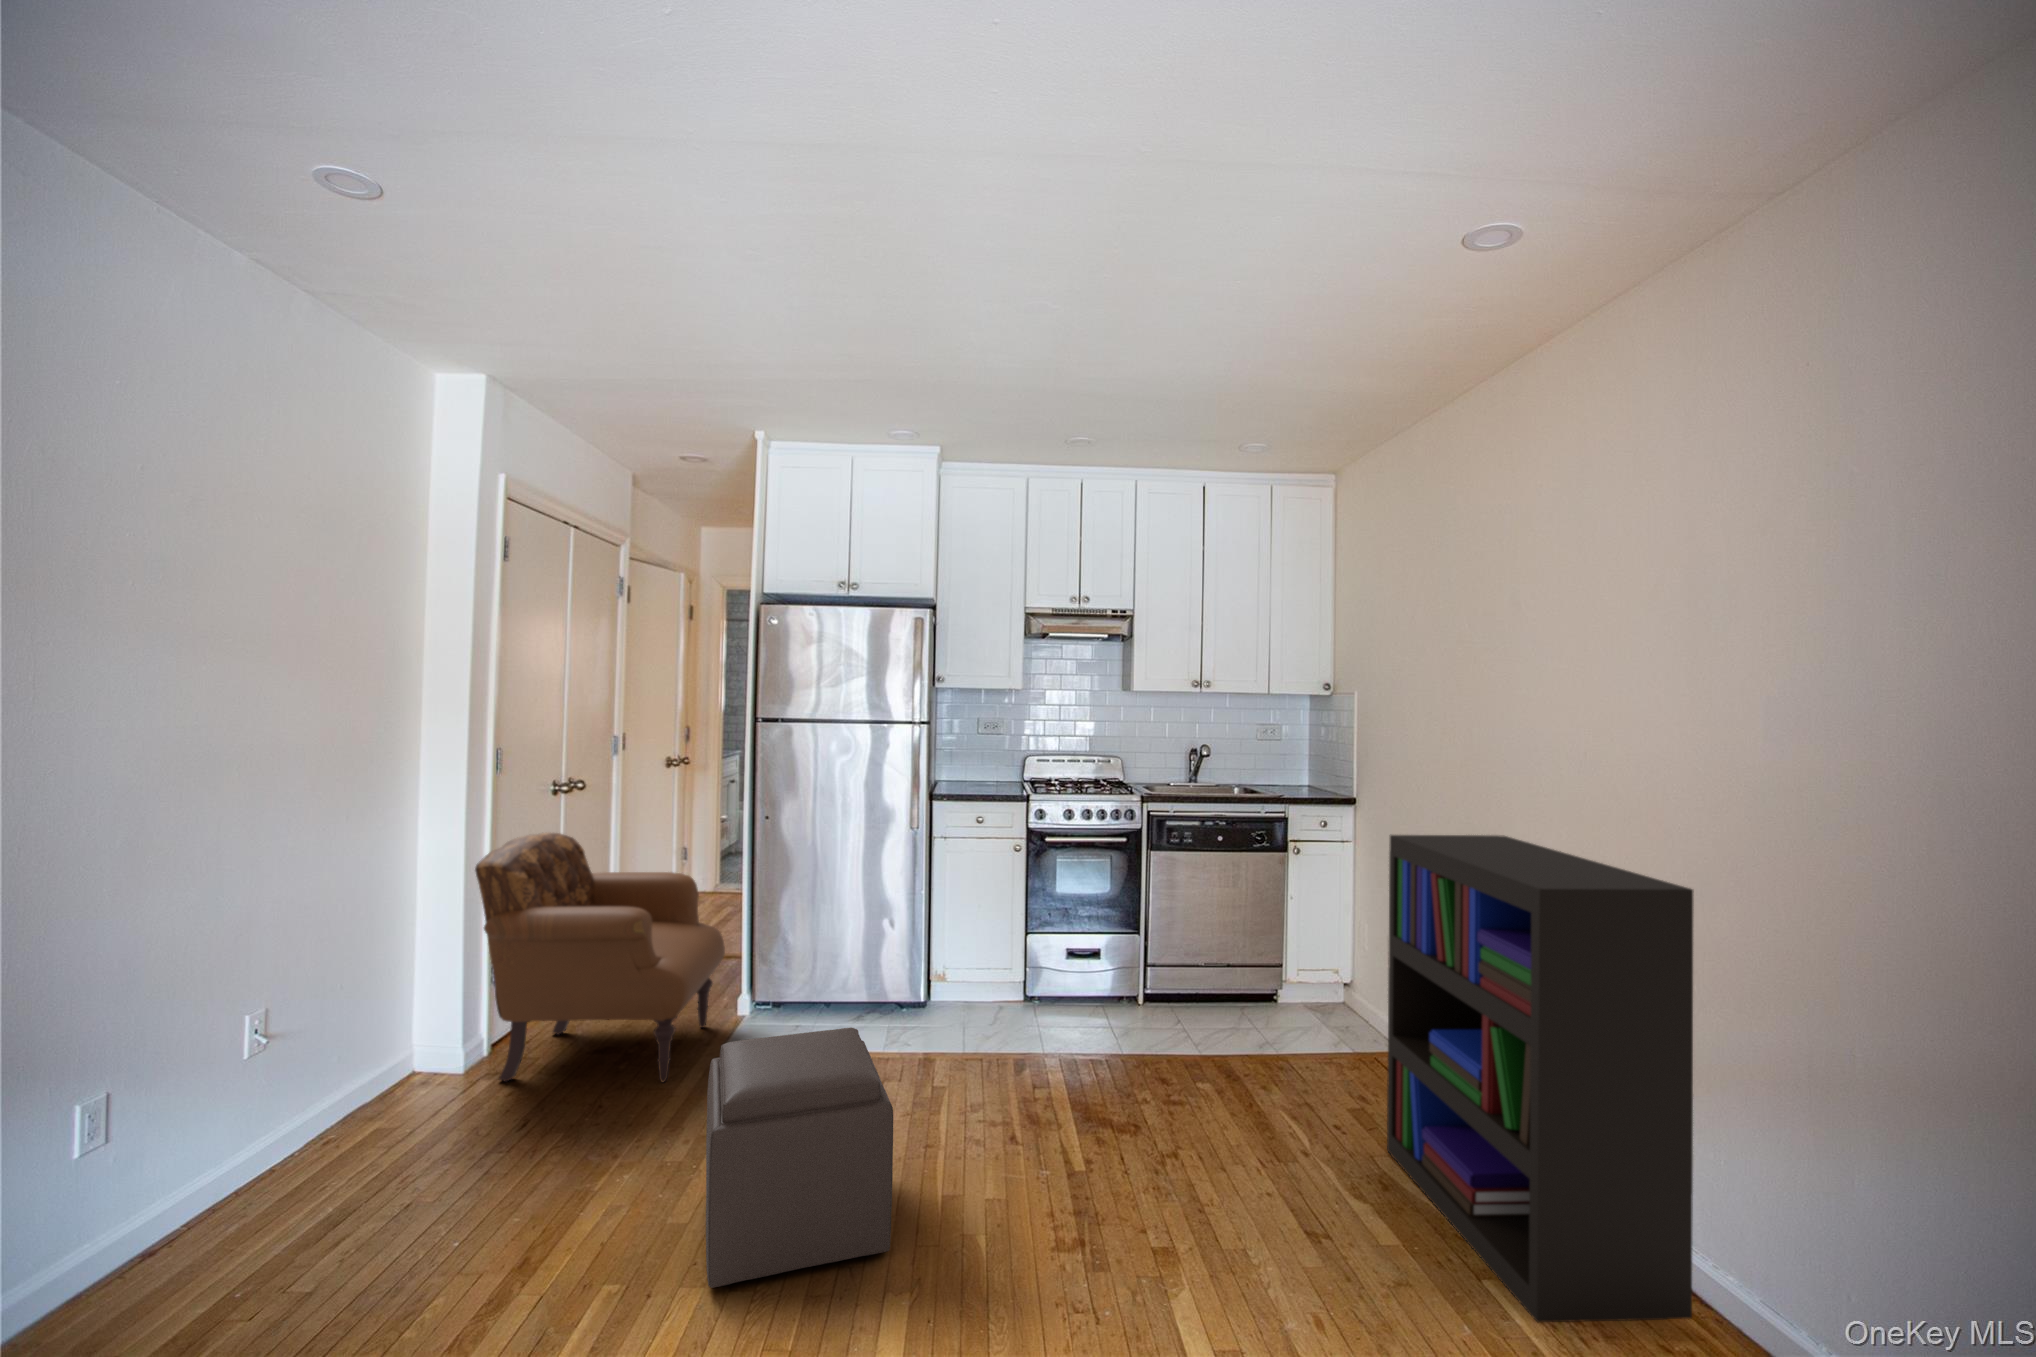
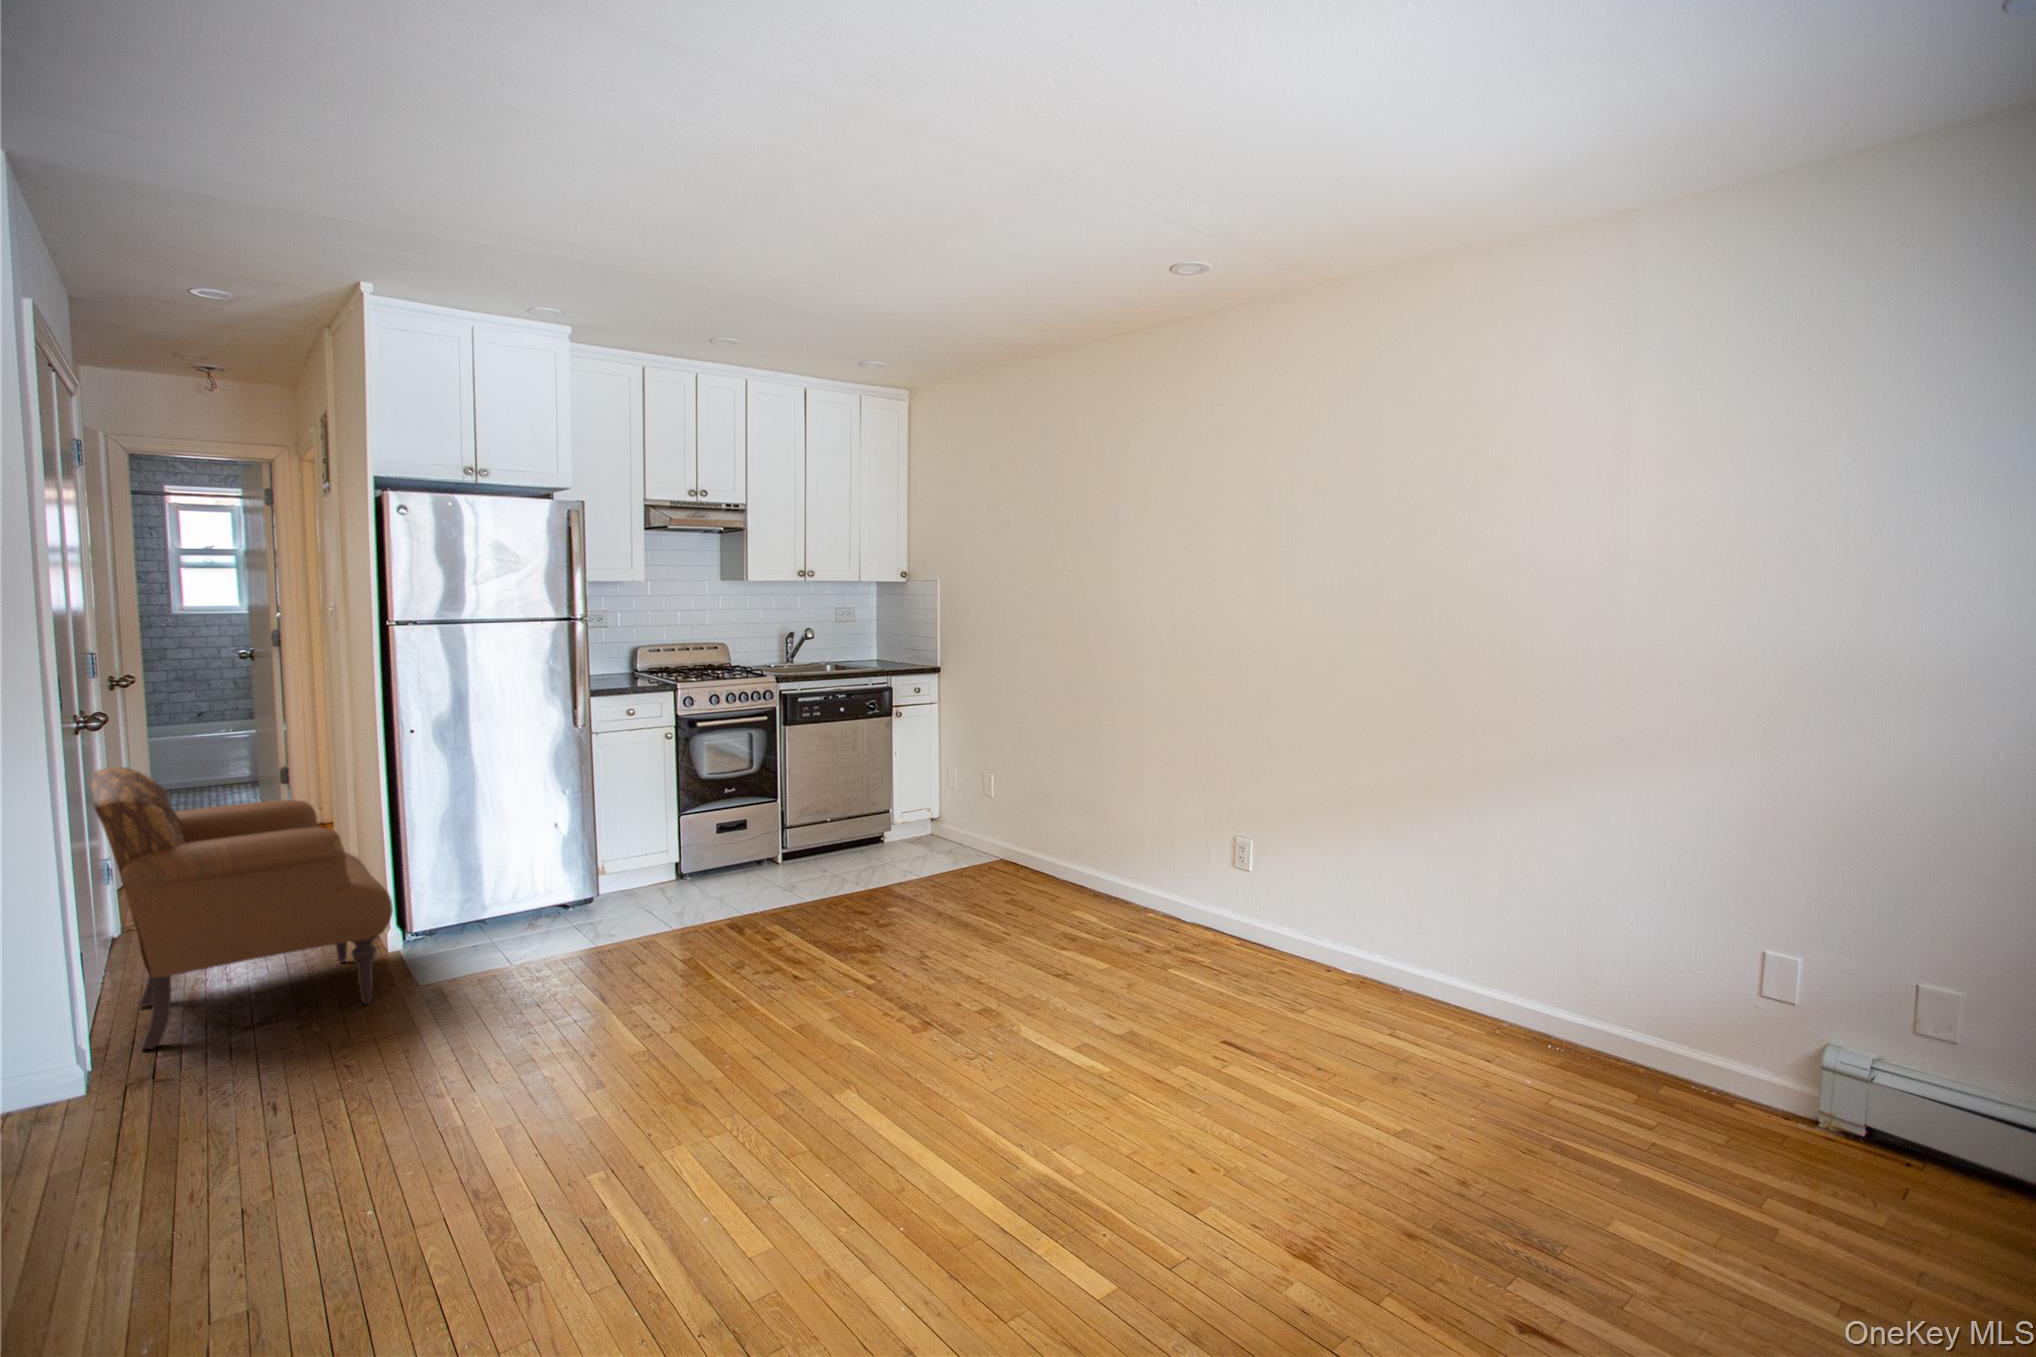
bookshelf: present [1387,835,1694,1322] -> none [1016,679,1200,947]
ottoman: present [706,1028,893,1288] -> none [539,879,746,1075]

